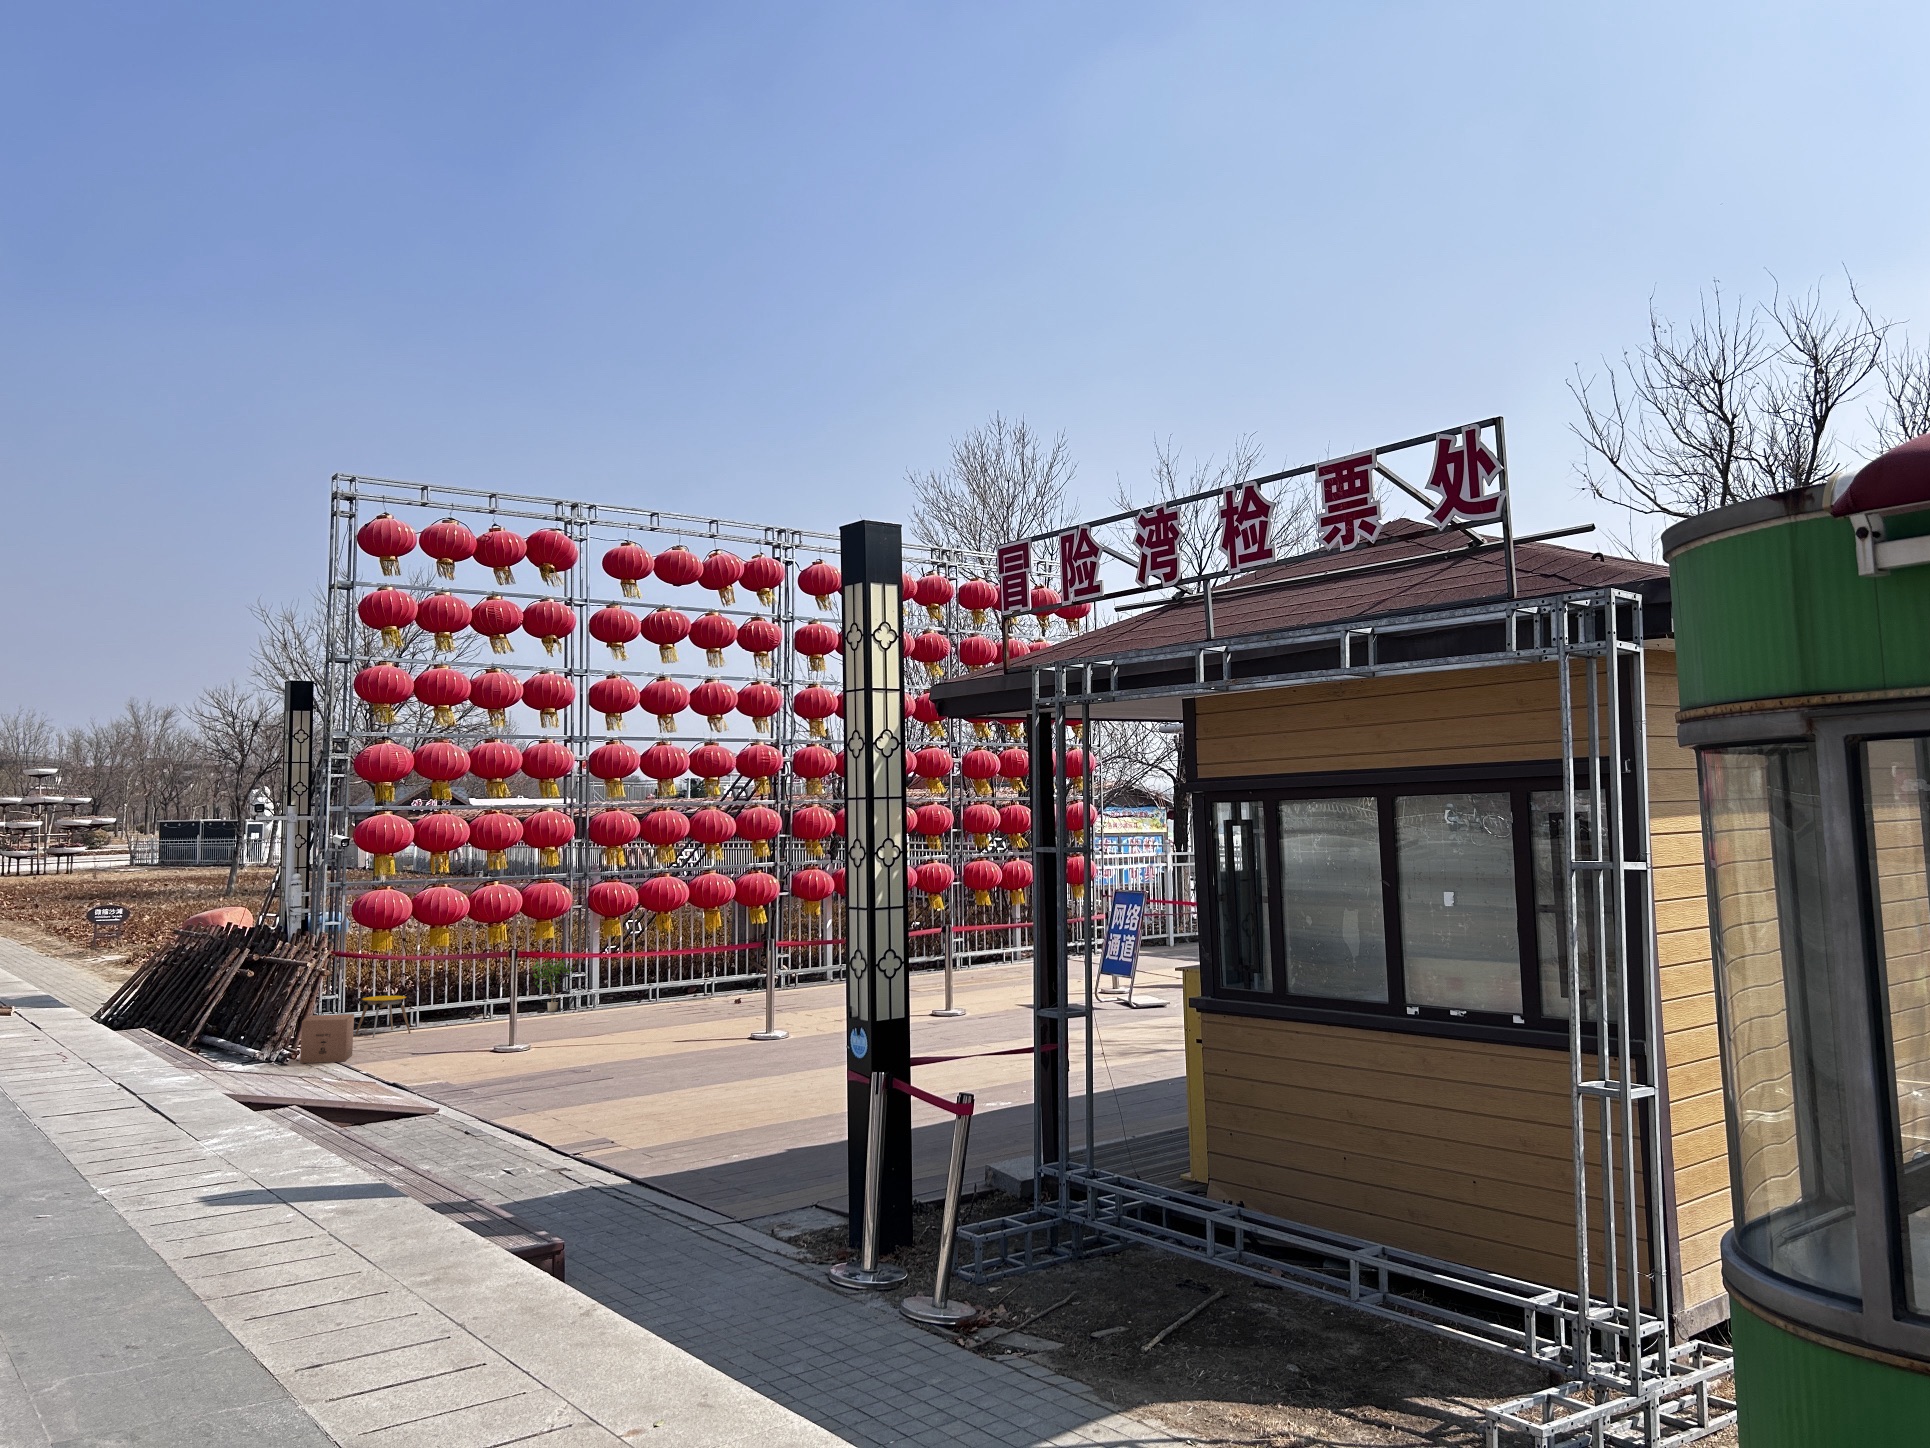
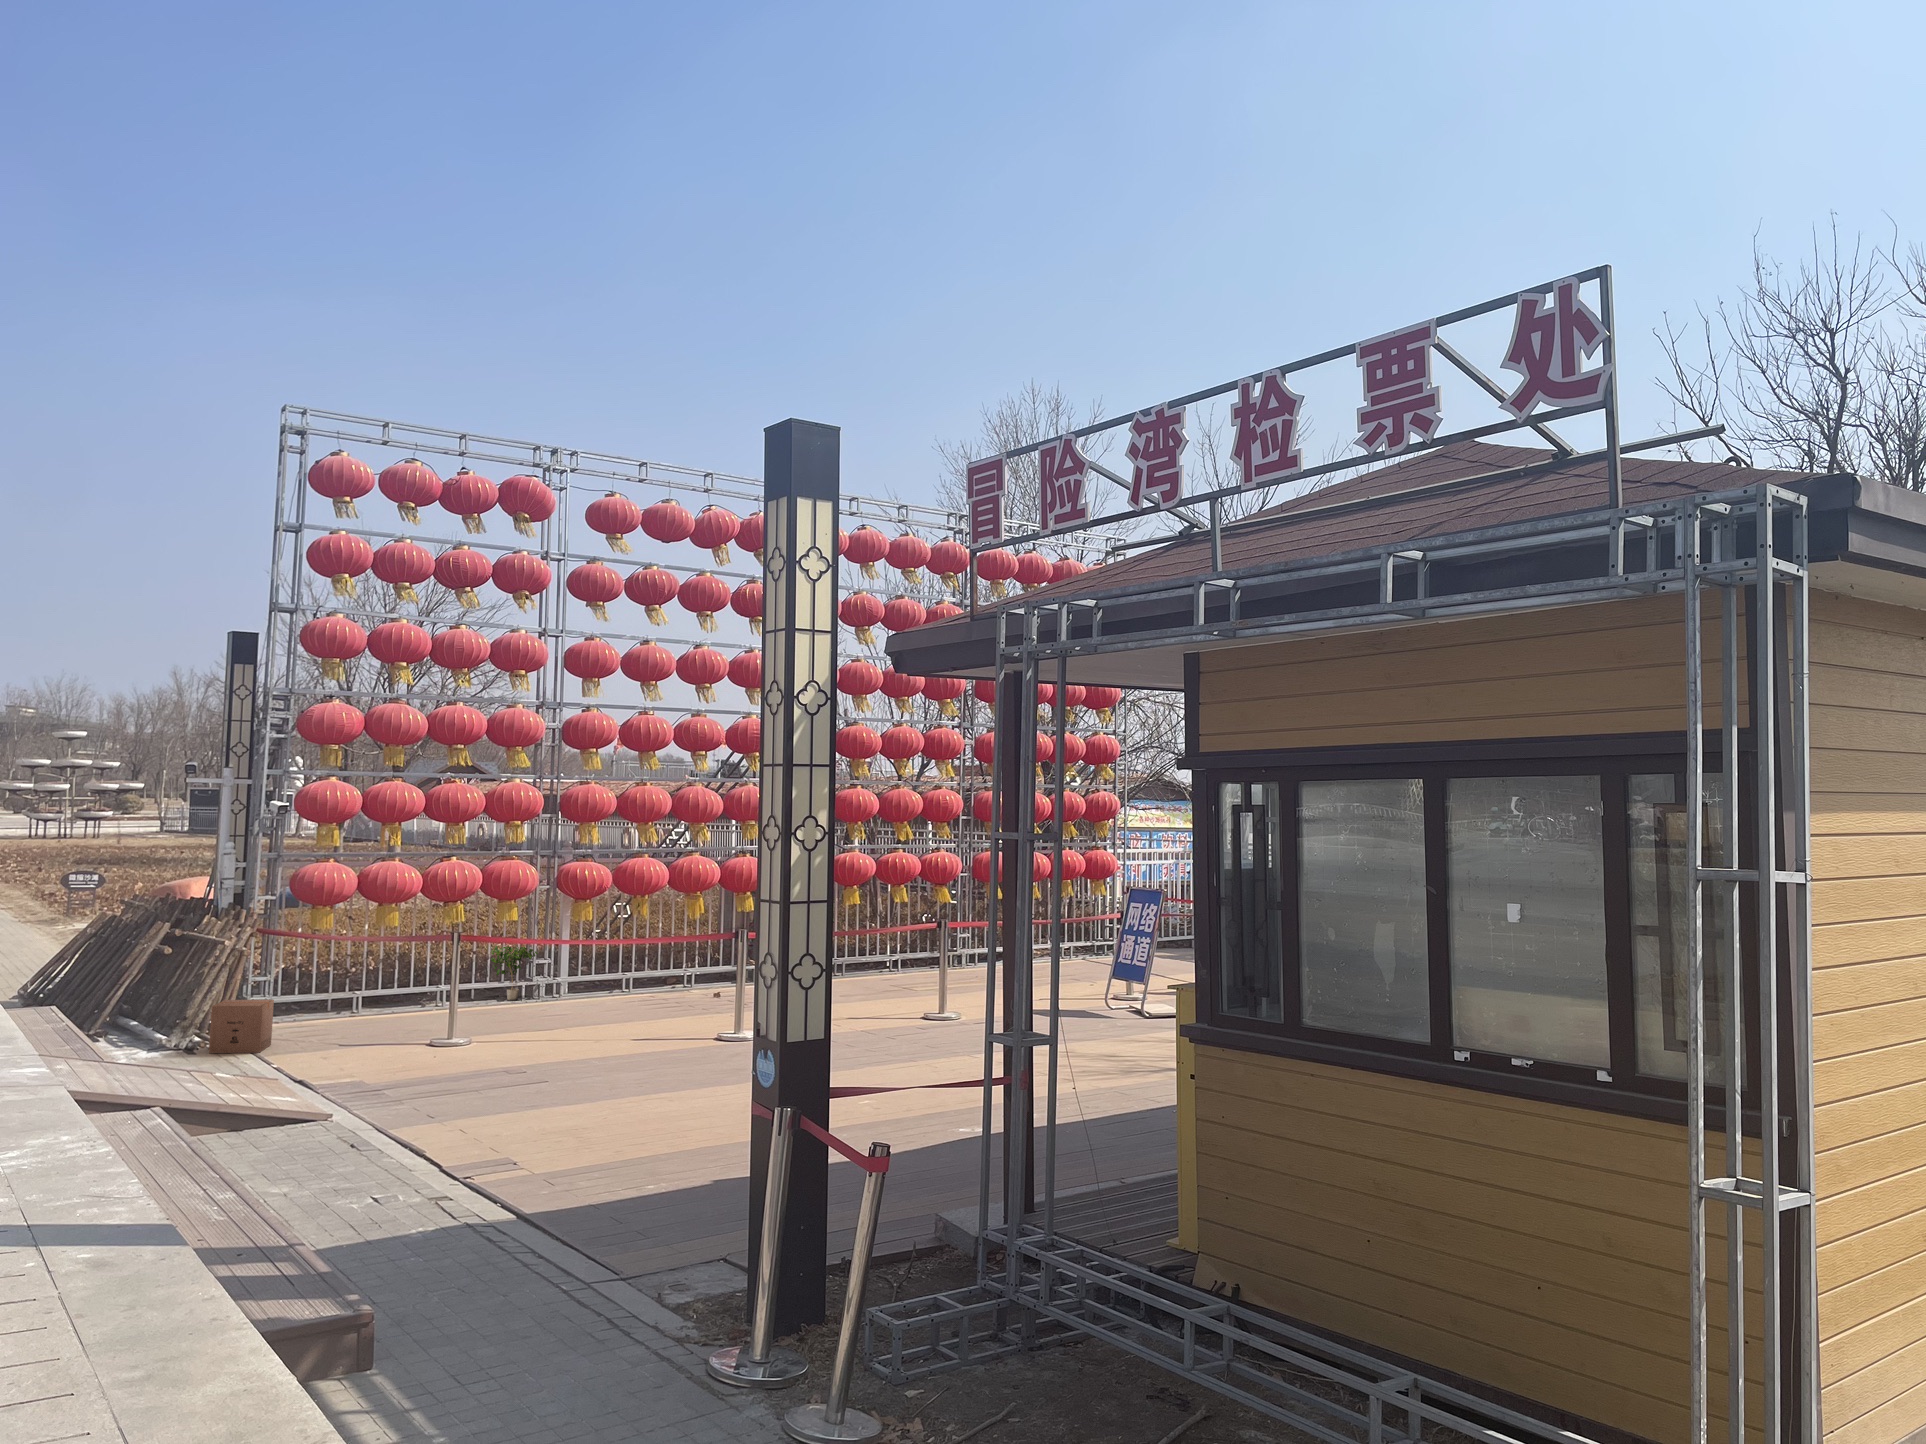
stool: present [356,996,411,1037] -> none [287,979,347,1025]

